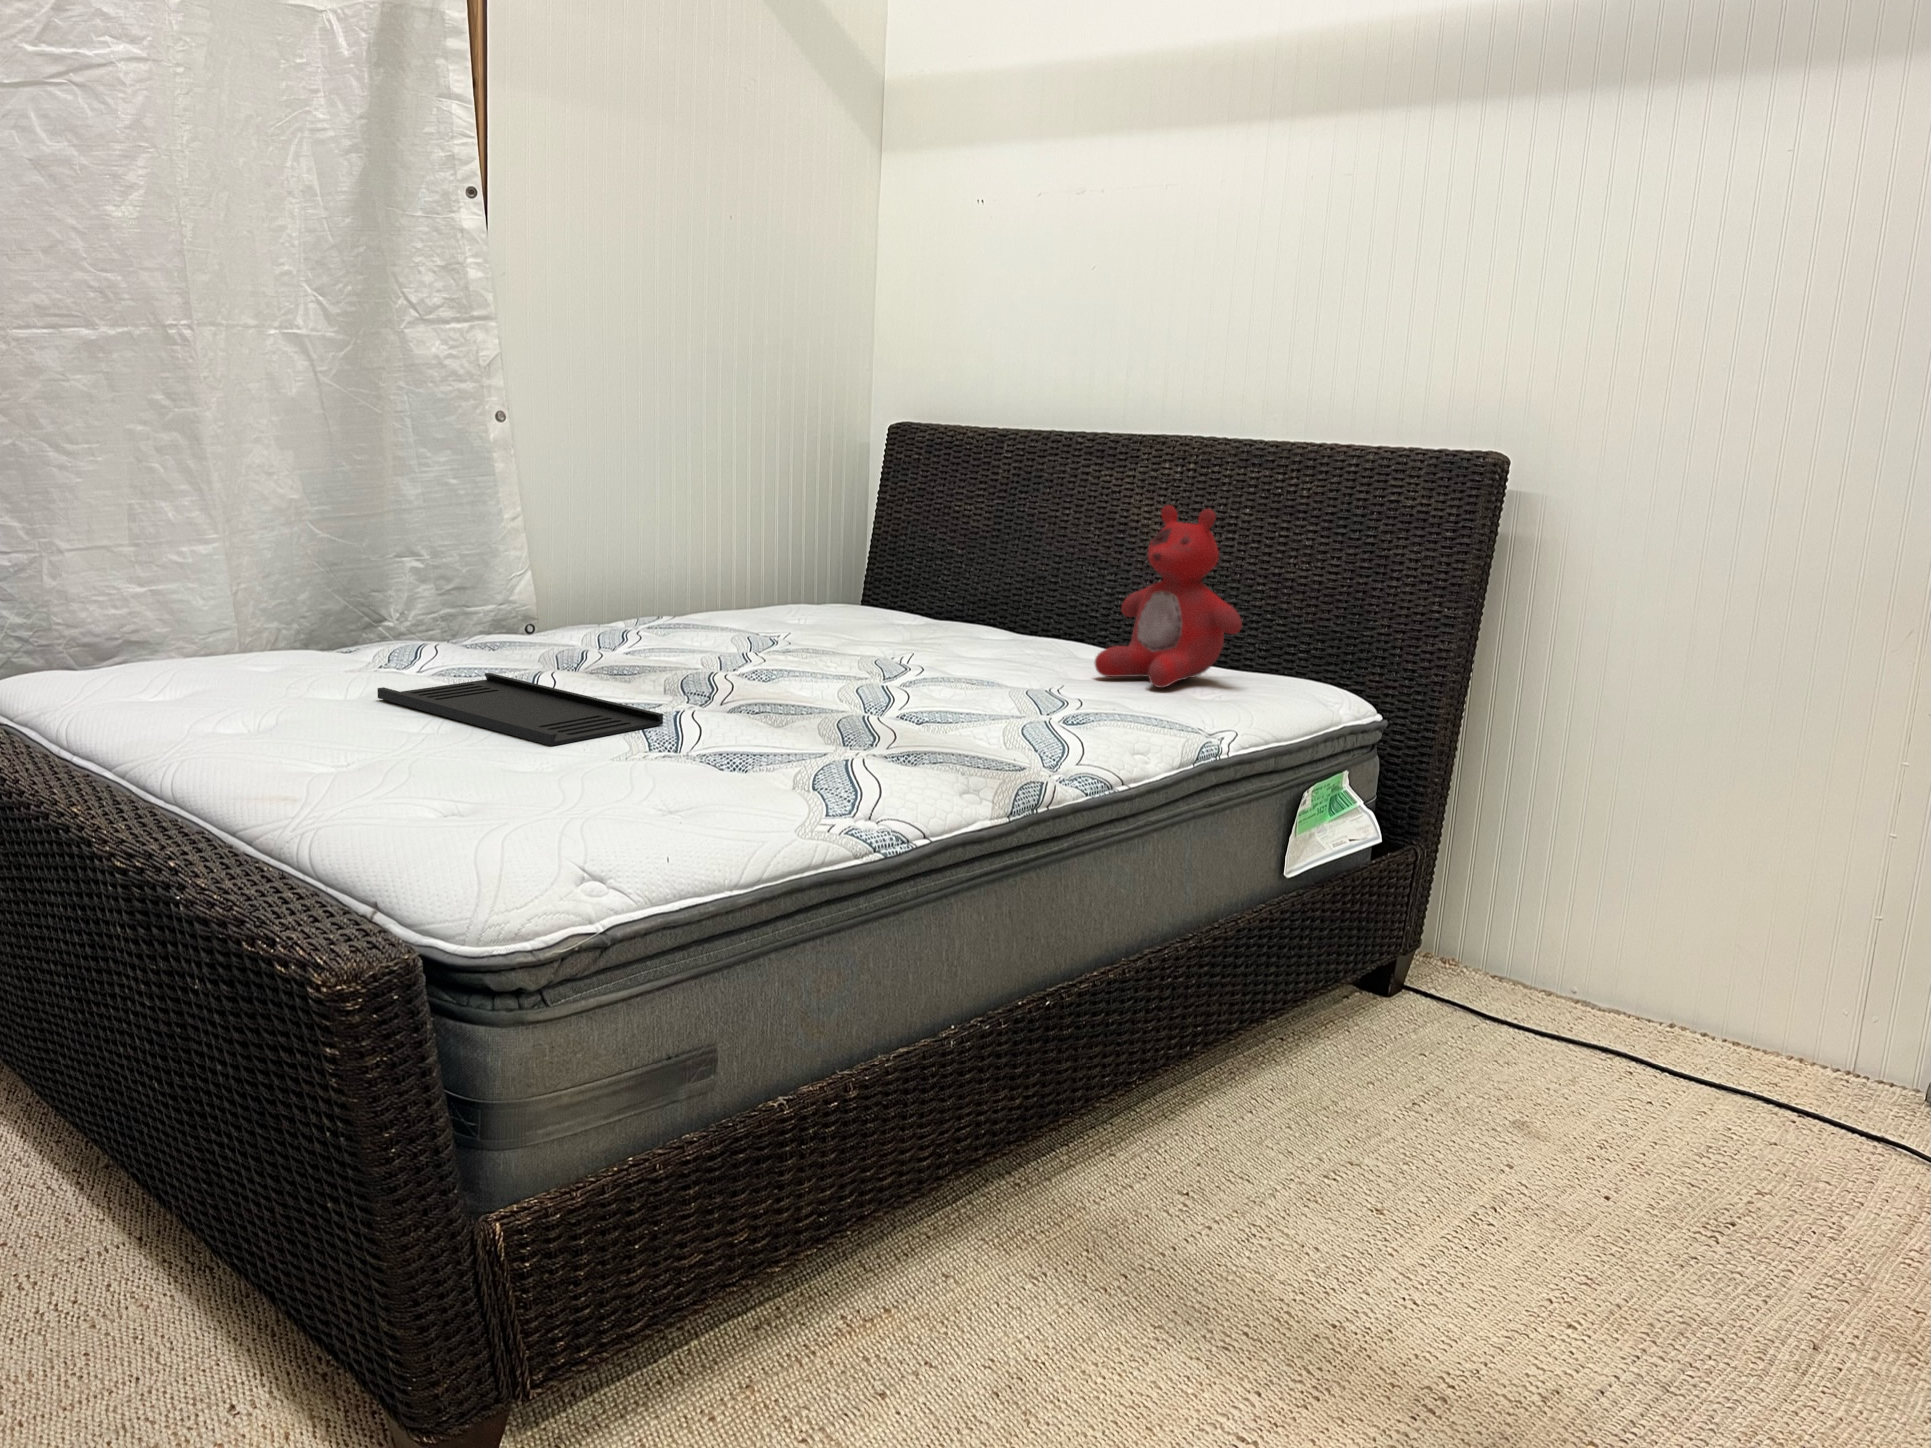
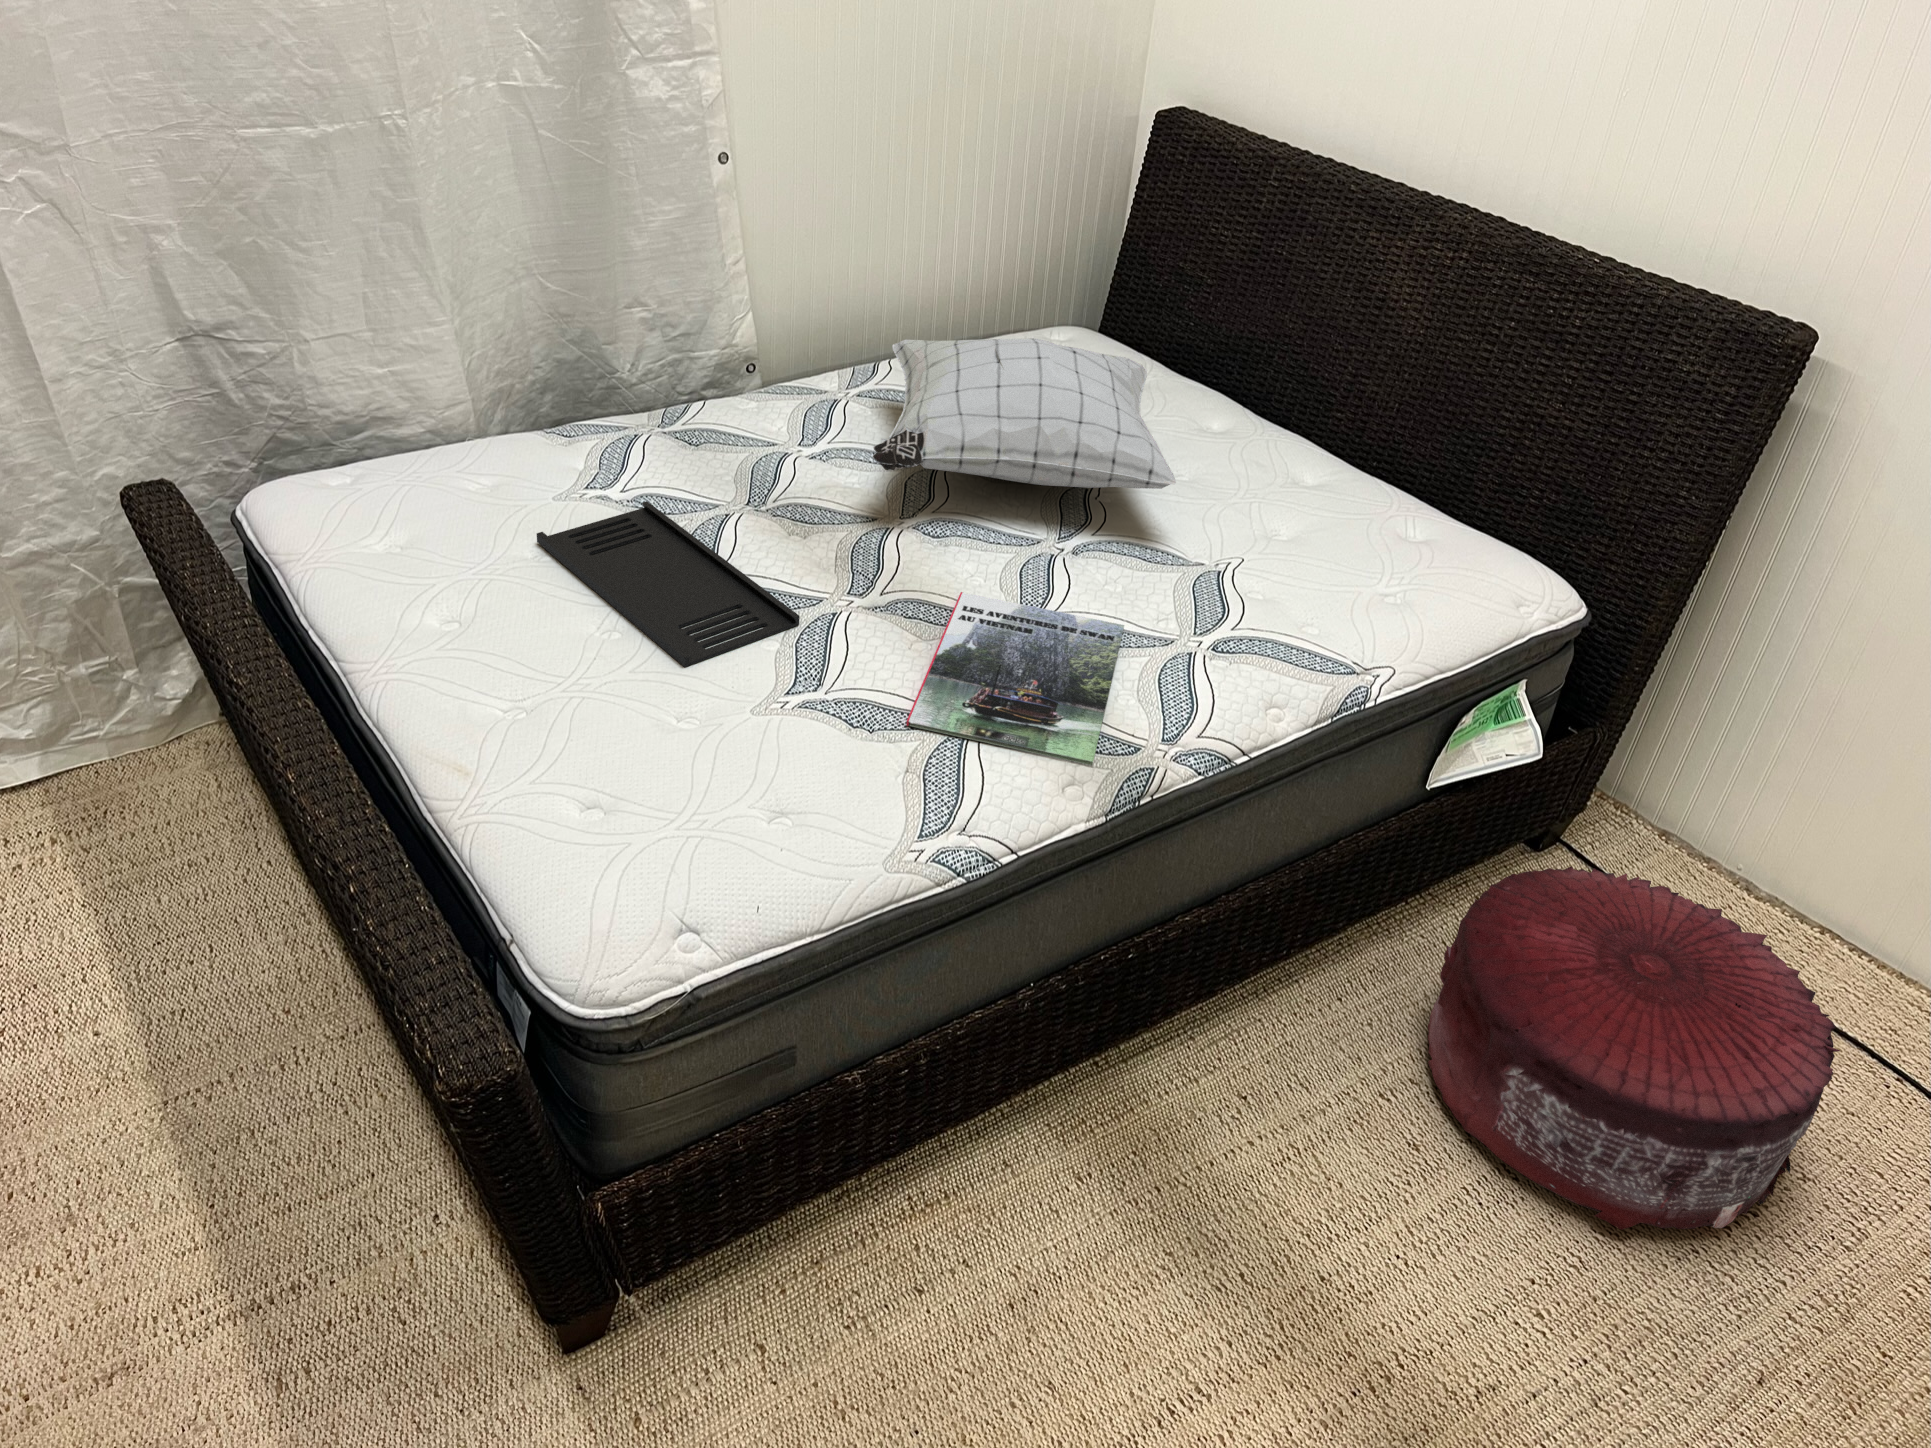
stuffed bear: present [1094,505,1242,688] -> none [1276,358,1445,572]
pillow: none [712,533,1000,660] -> present [873,338,1176,489]
magazine: none [791,702,985,772] -> present [906,592,1124,766]
pouf: none [1351,930,1748,1238] -> present [1428,866,1840,1230]

